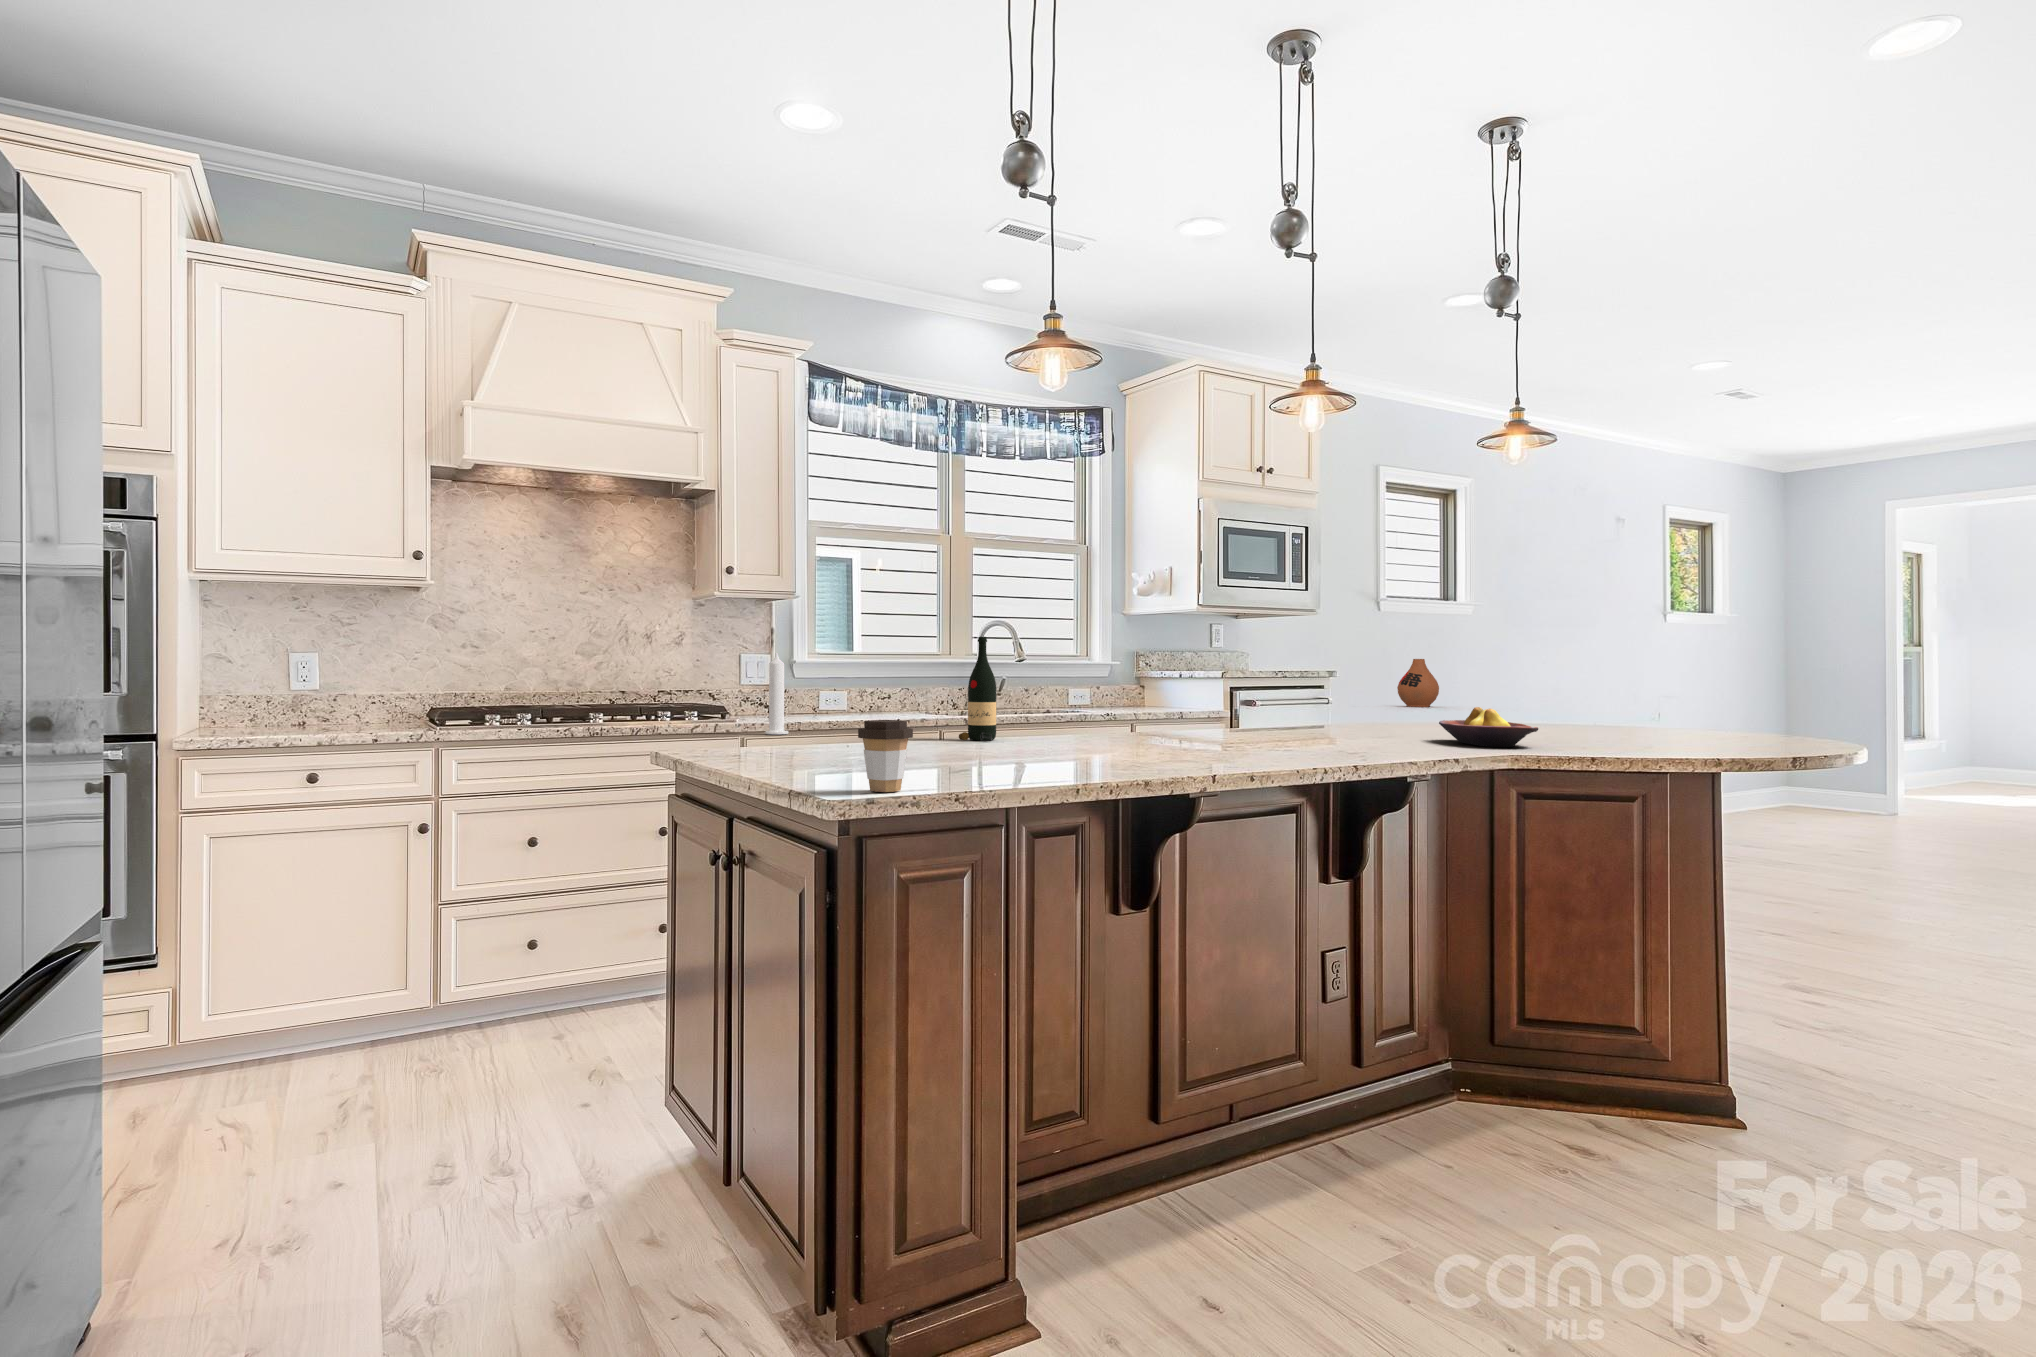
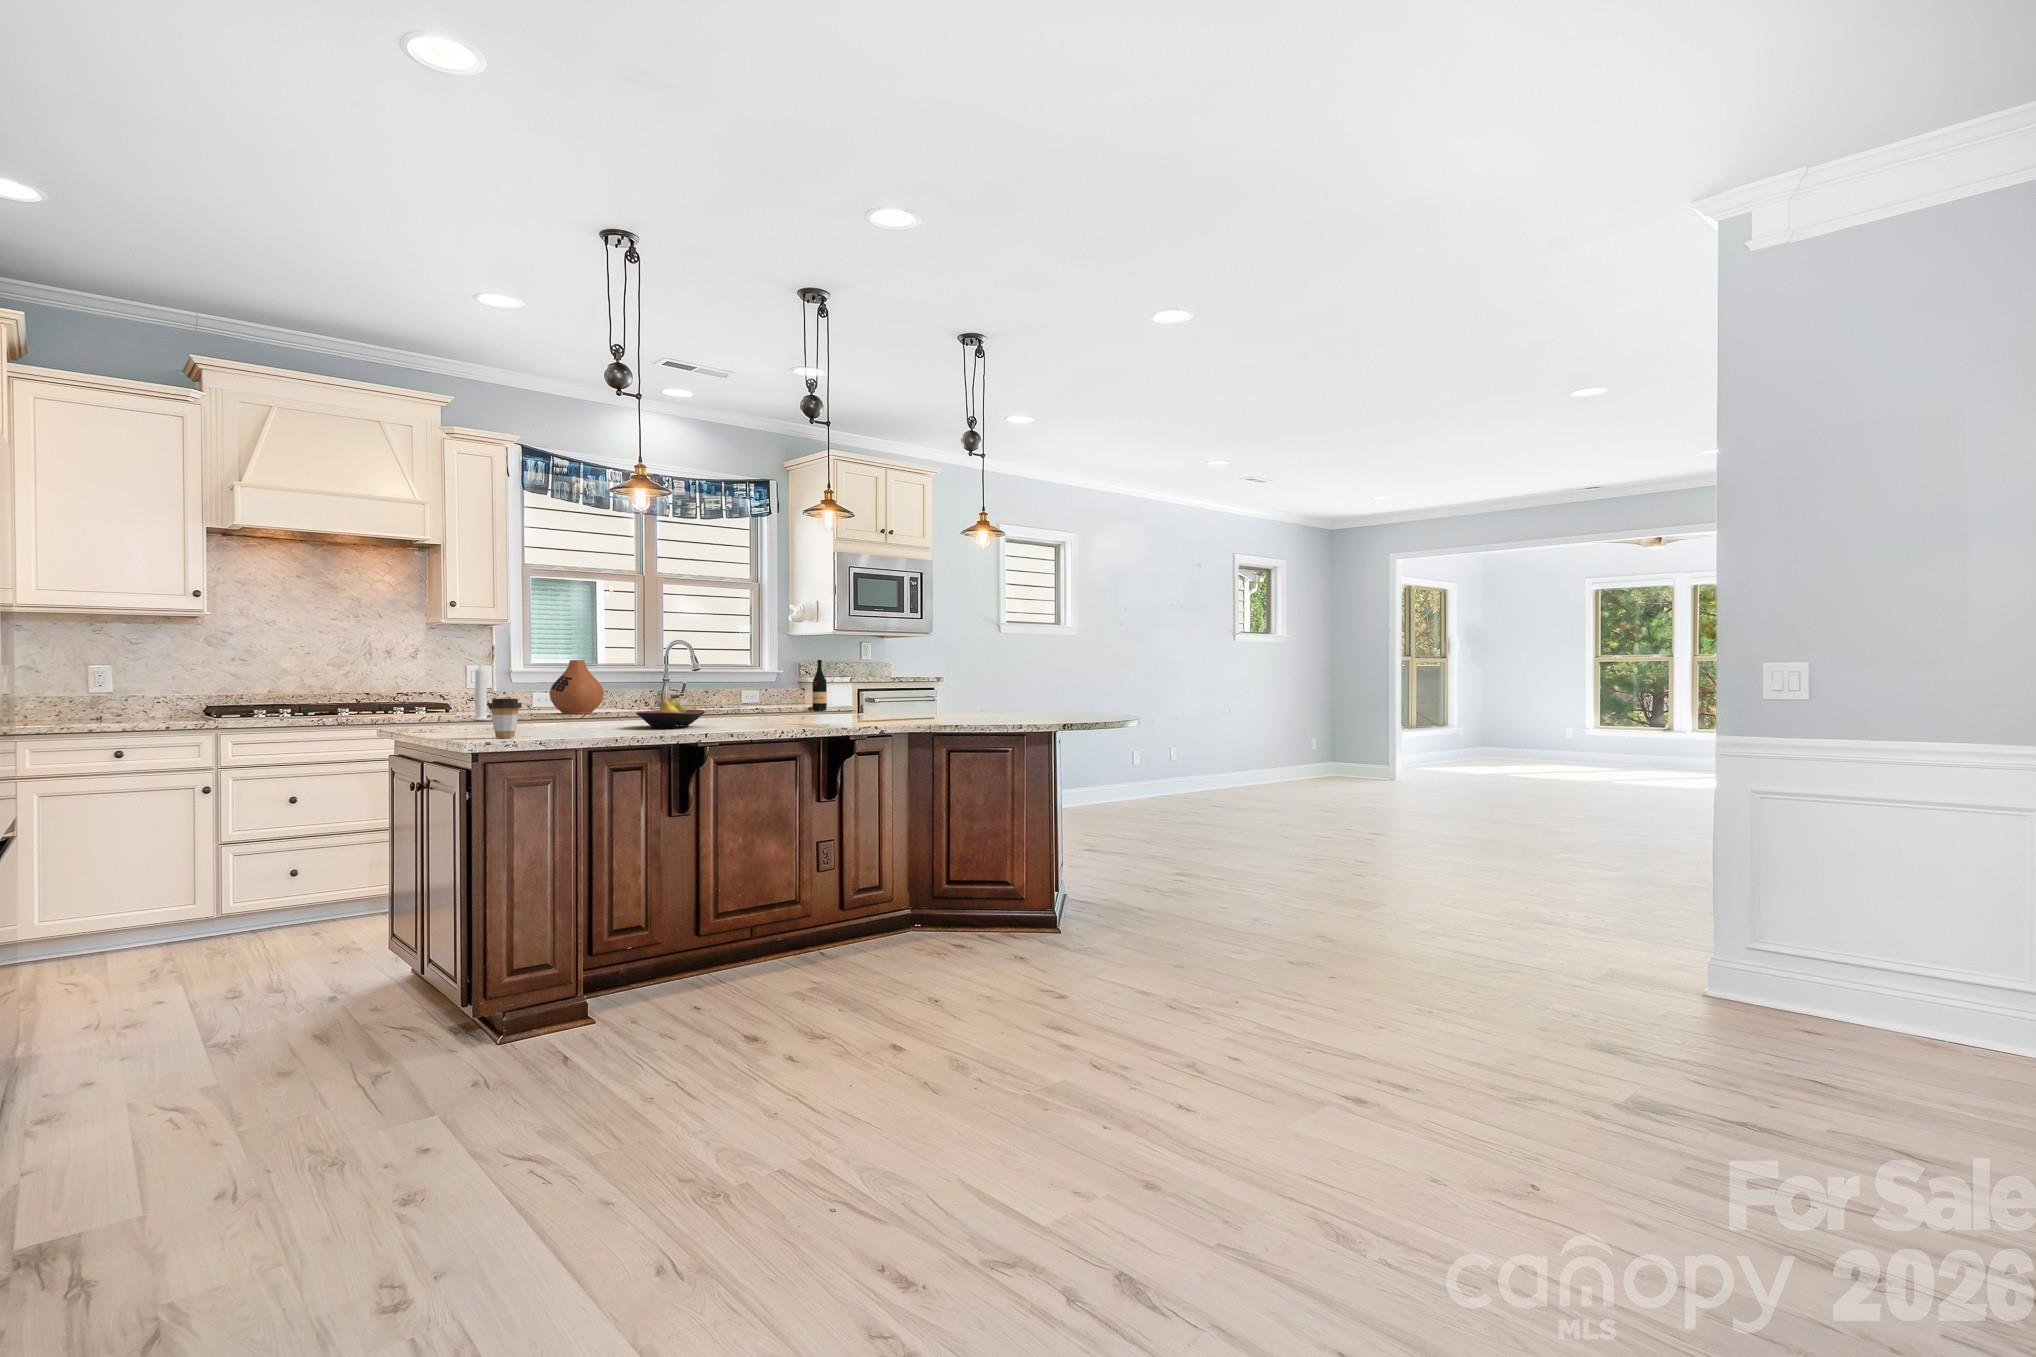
wine bottle: present [959,637,996,741] -> present [808,660,827,711]
vase: present [1397,659,1439,707] -> present [549,660,604,714]
fruit bowl: present [1439,707,1538,747] -> present [636,699,704,729]

